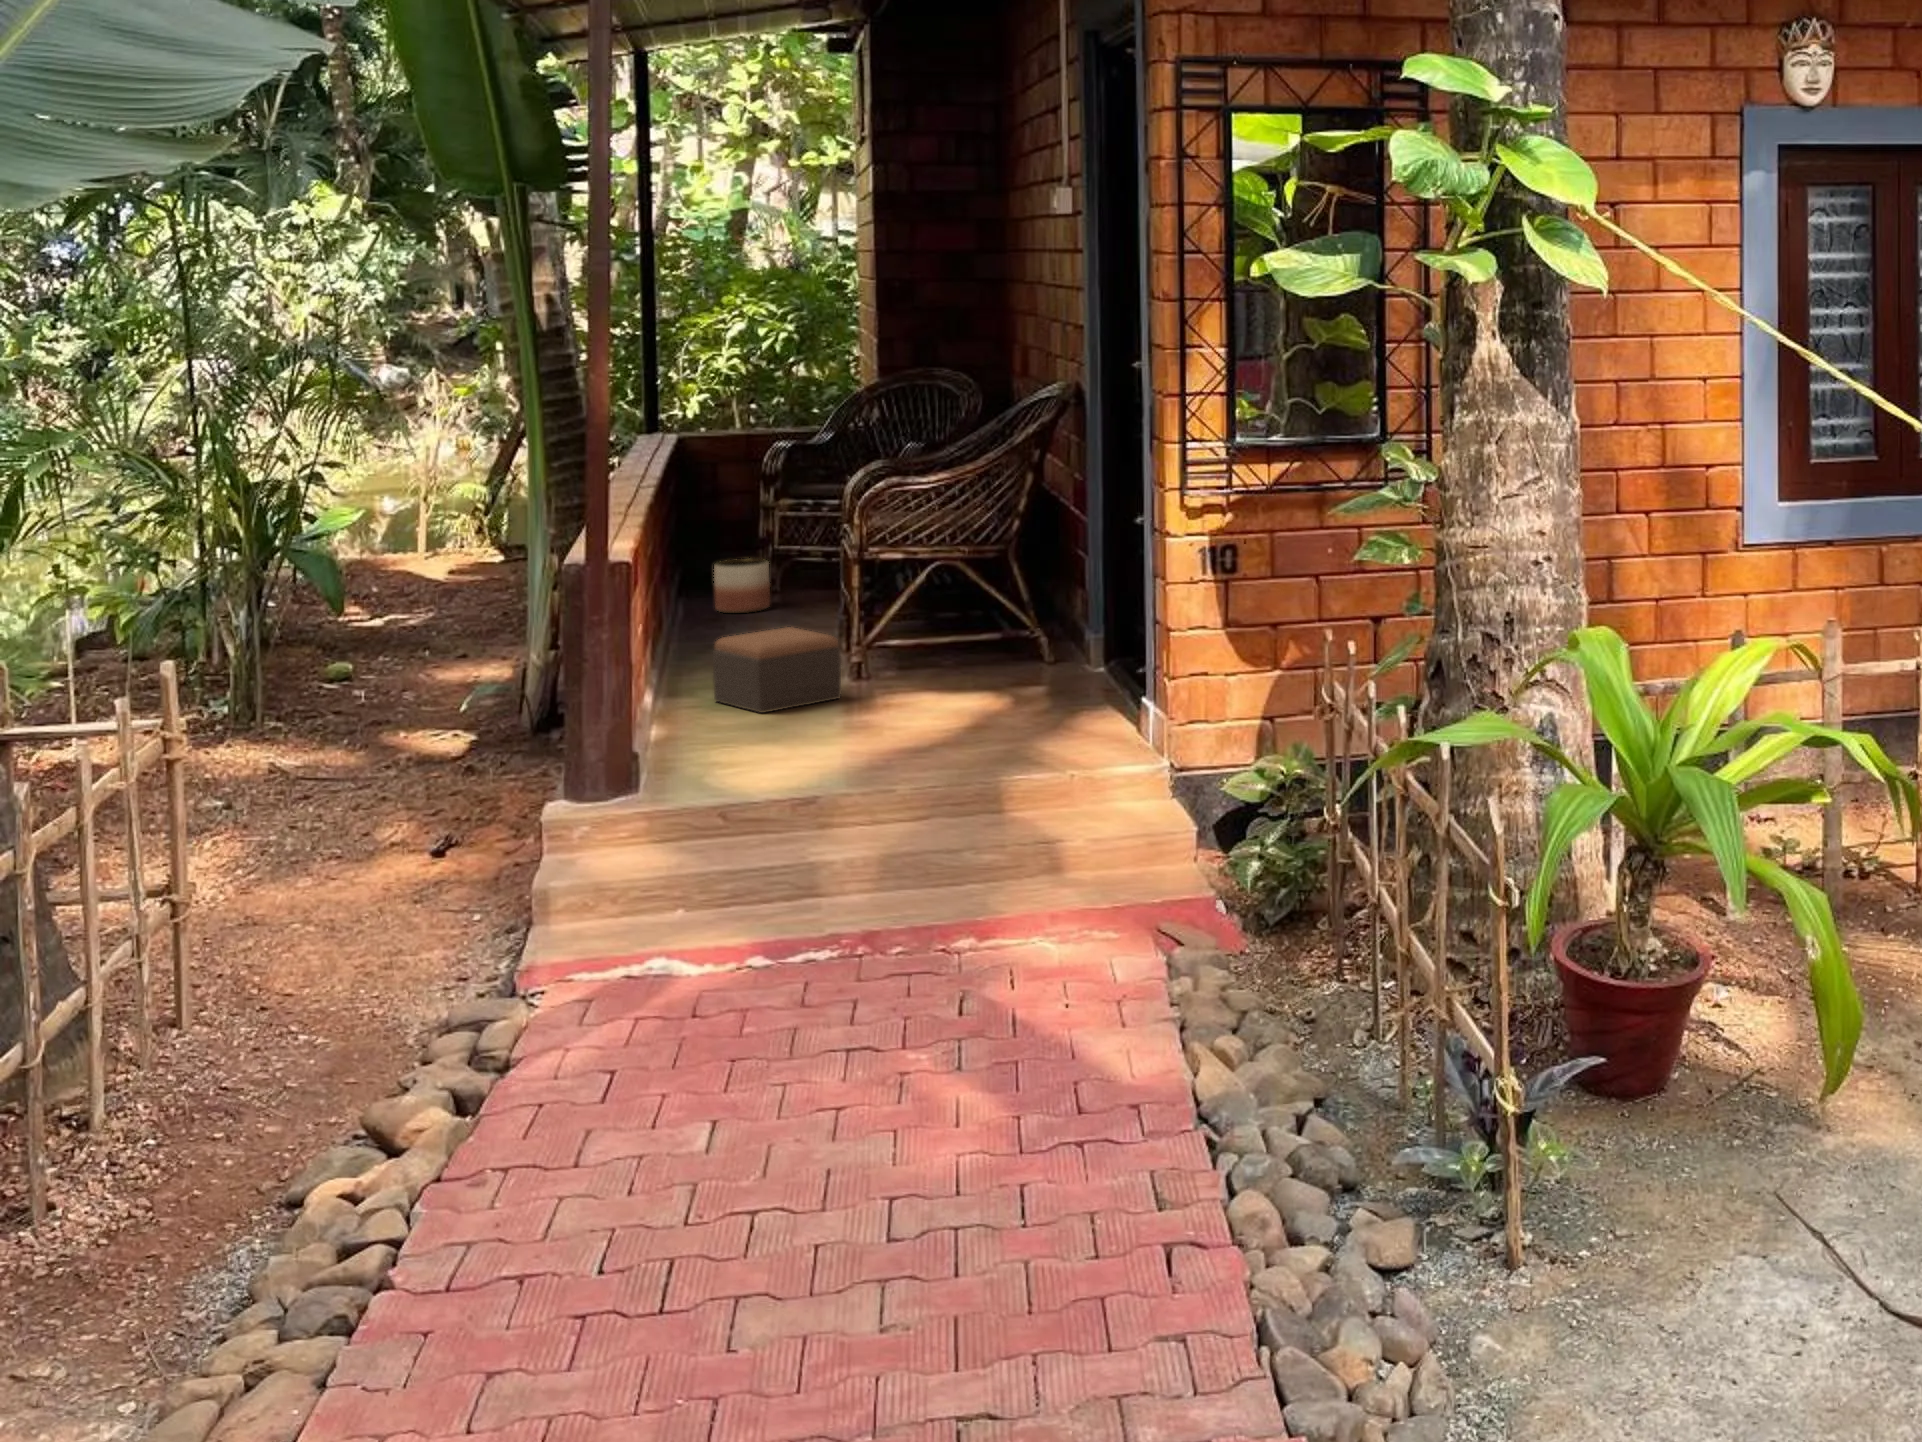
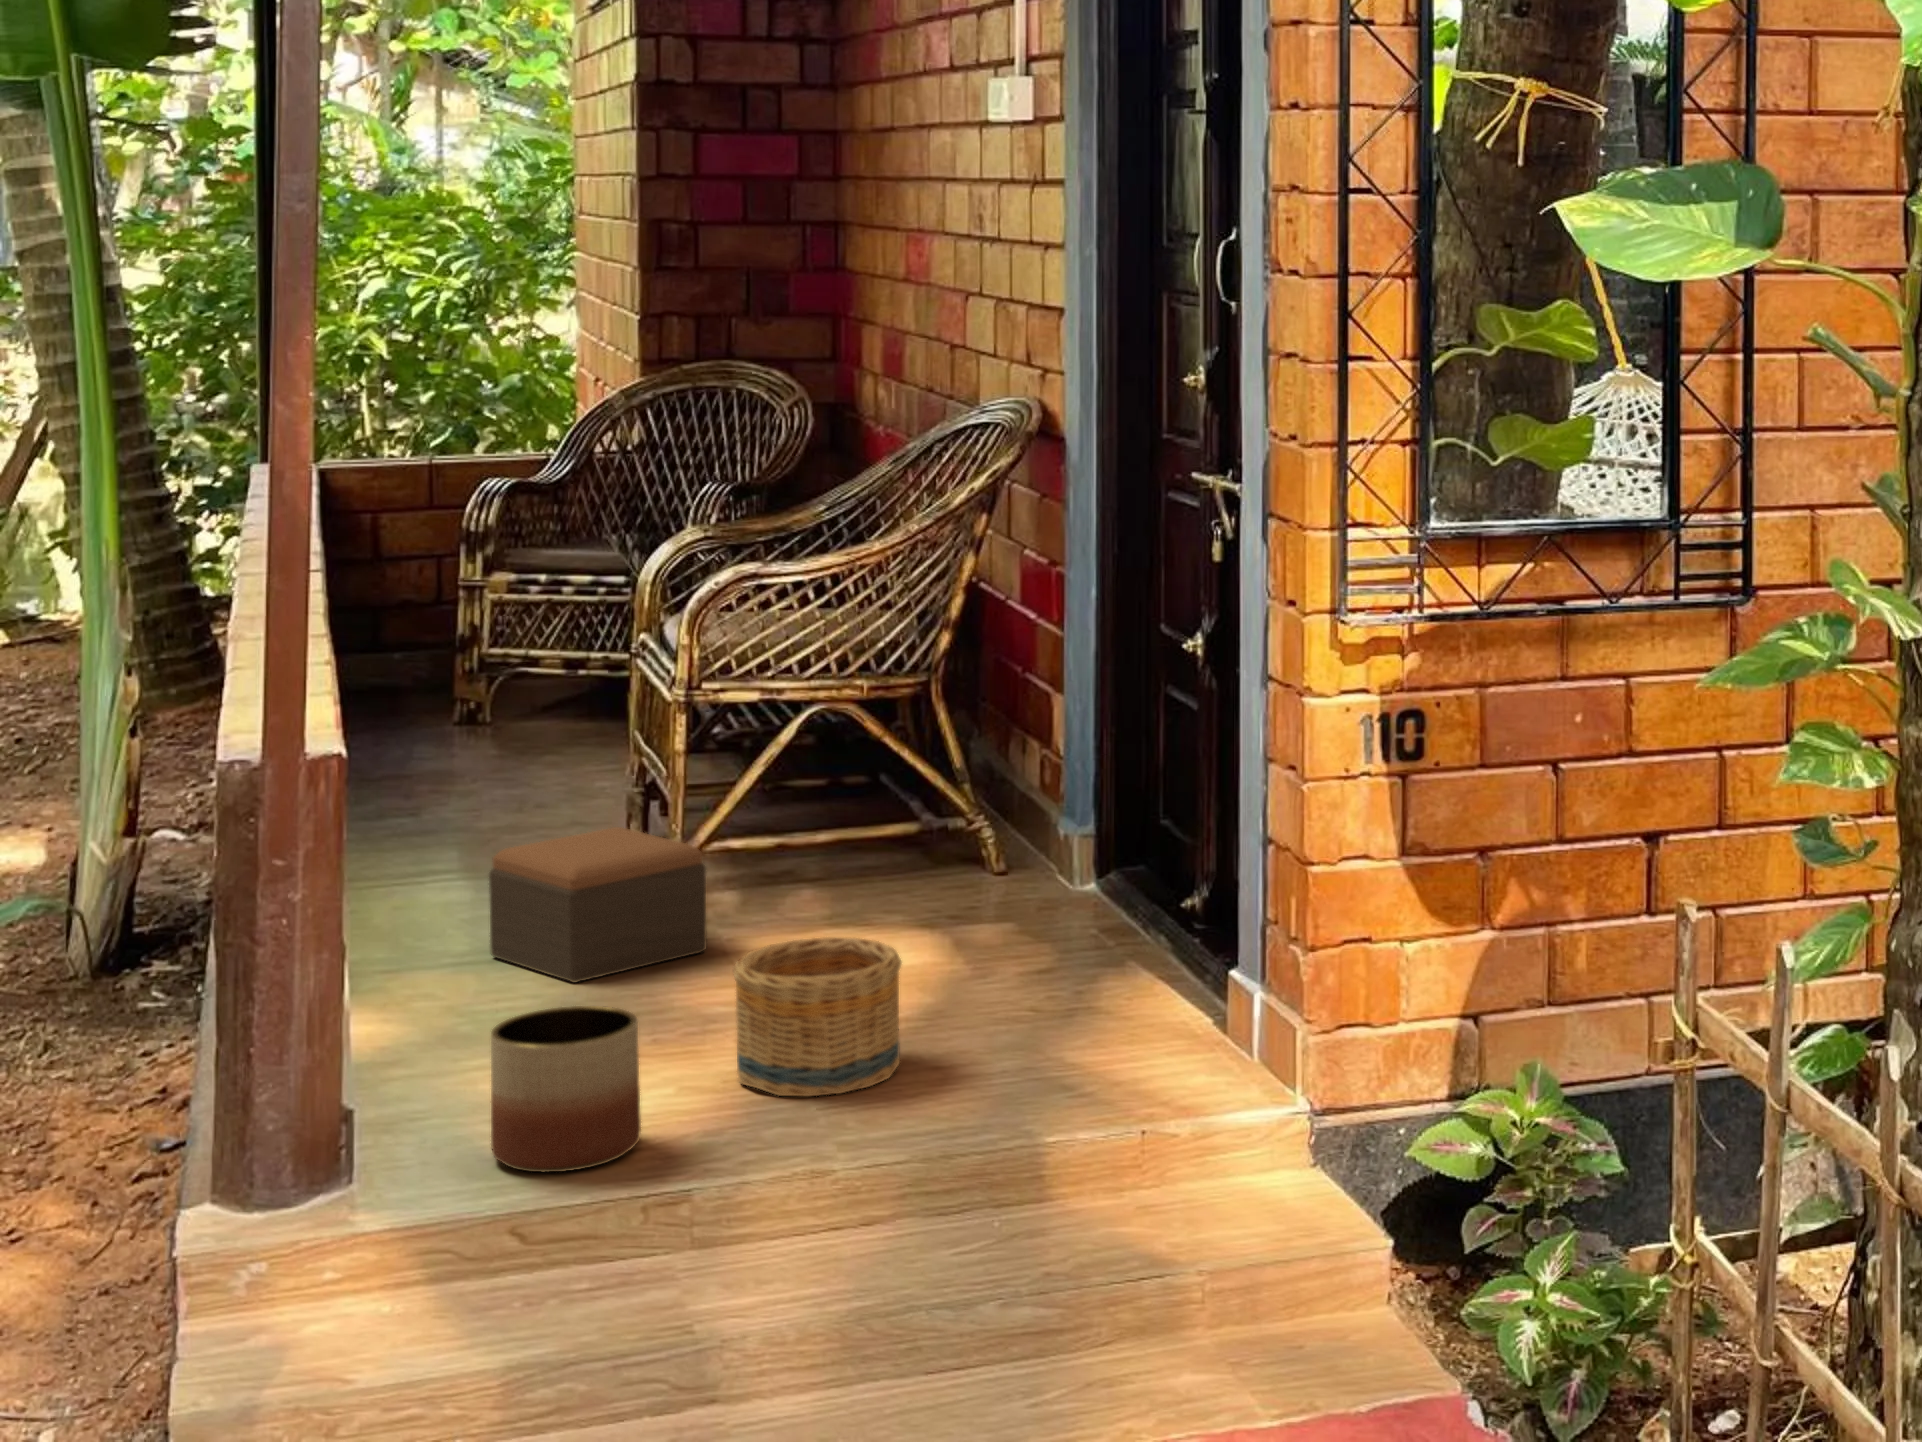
planter: present [714,559,770,613] -> present [491,1006,641,1172]
basket: none [845,679,941,764] -> present [733,937,901,1096]

